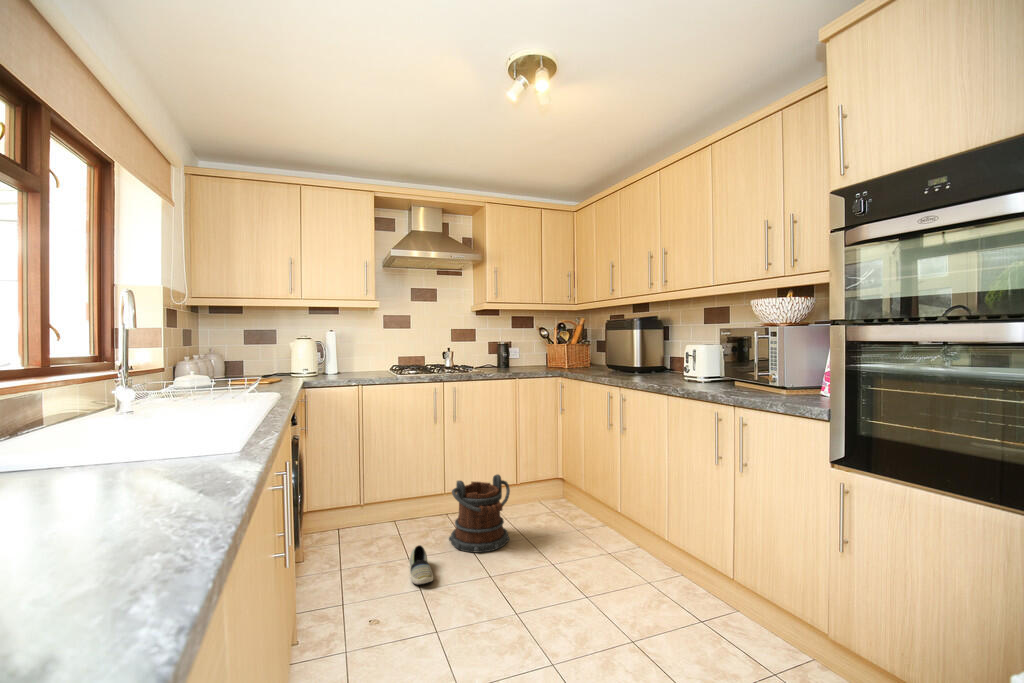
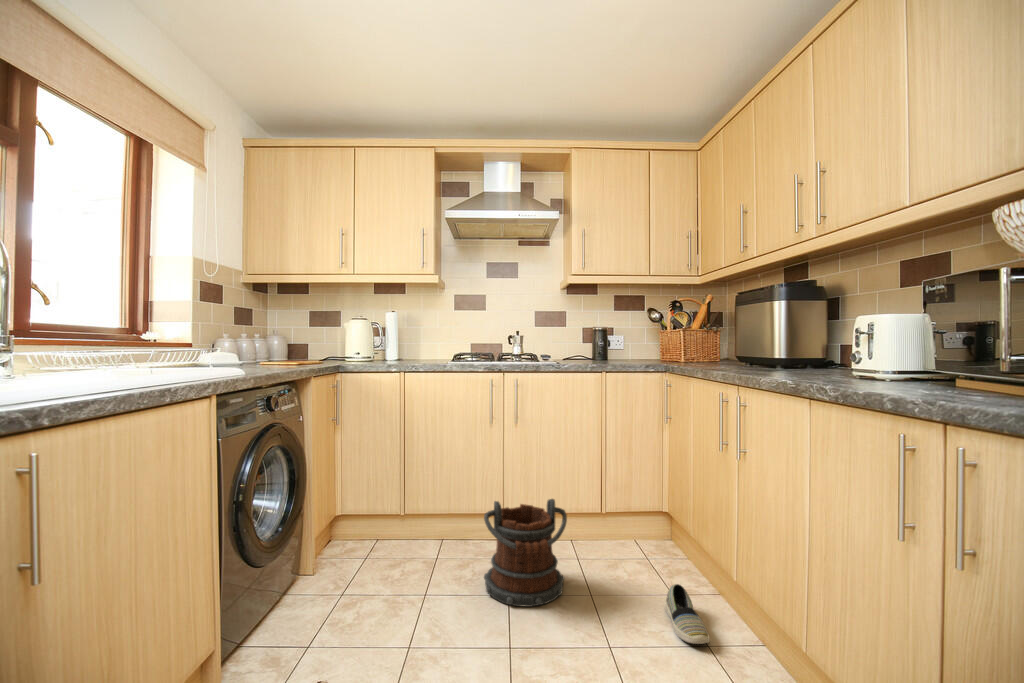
shoe: present [409,545,433,584] -> present [665,584,710,644]

